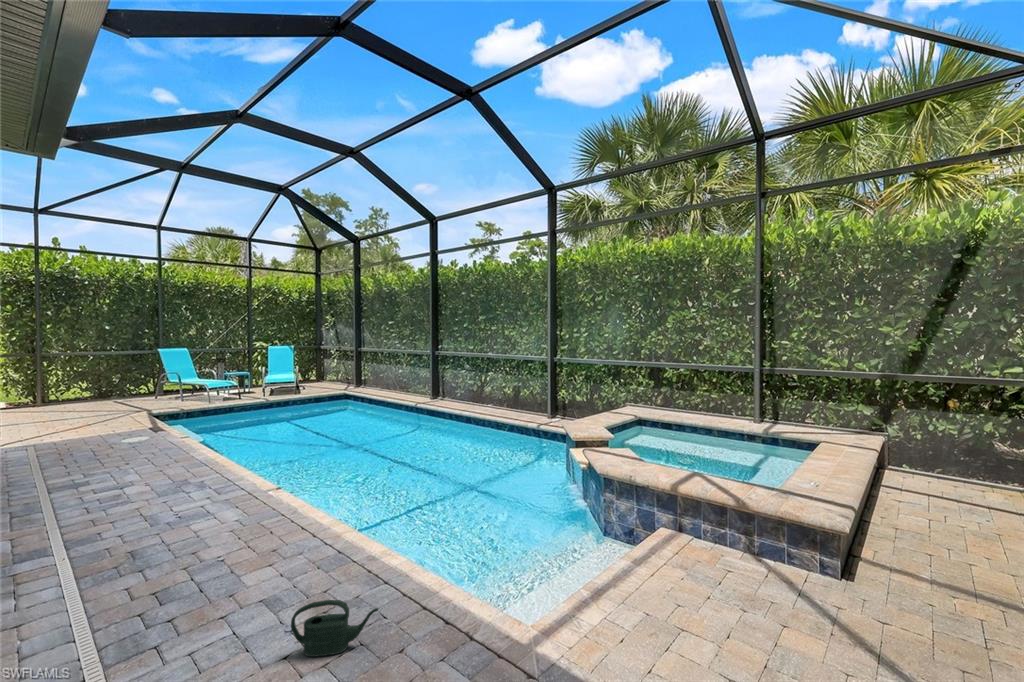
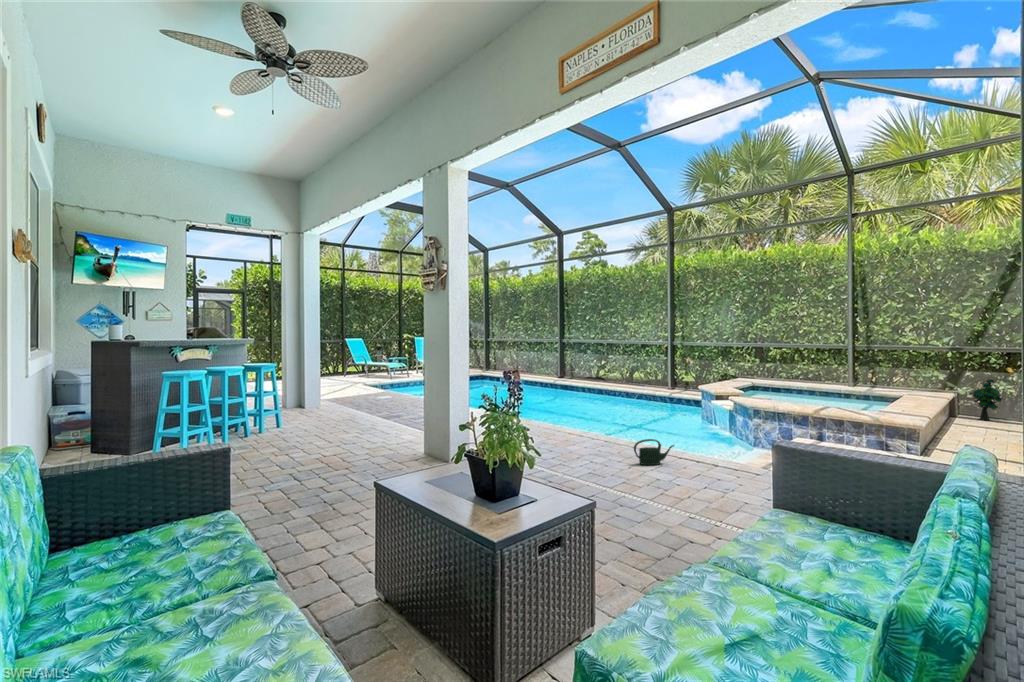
decorative plant: none [902,422,947,479] -> present [970,380,1002,420]

